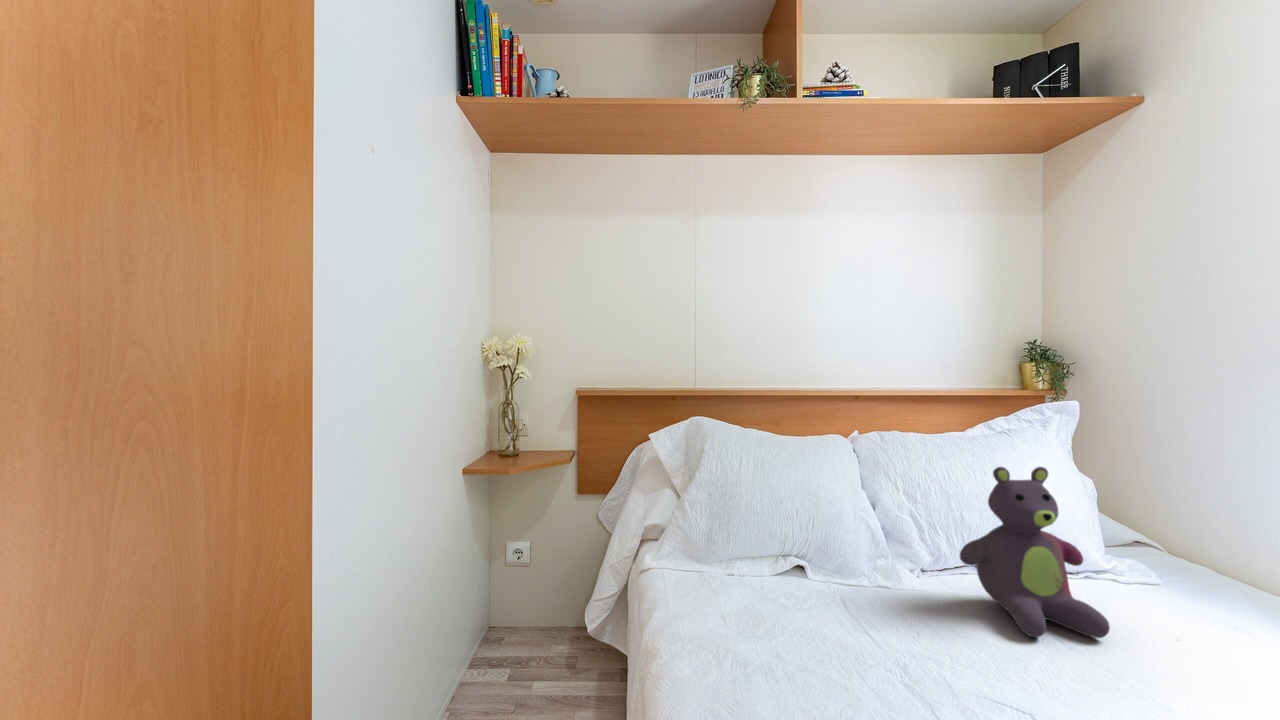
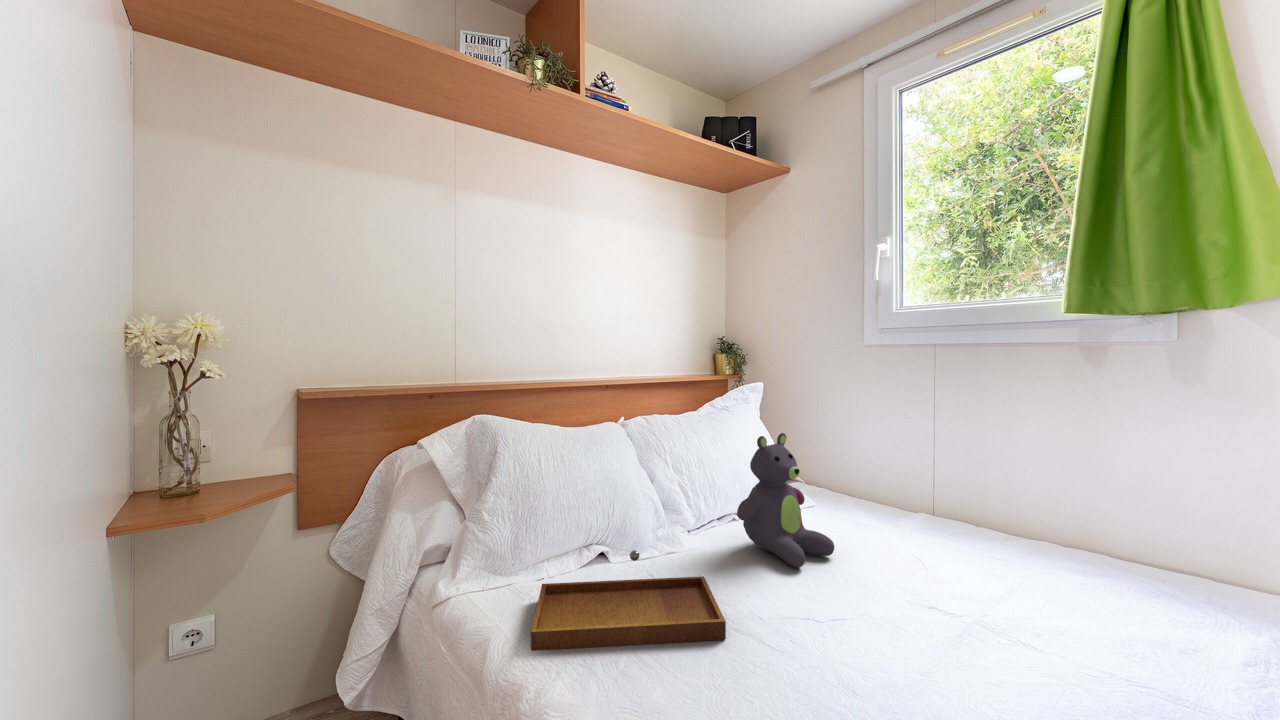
tray: none [686,559,883,669] -> present [531,550,726,651]

